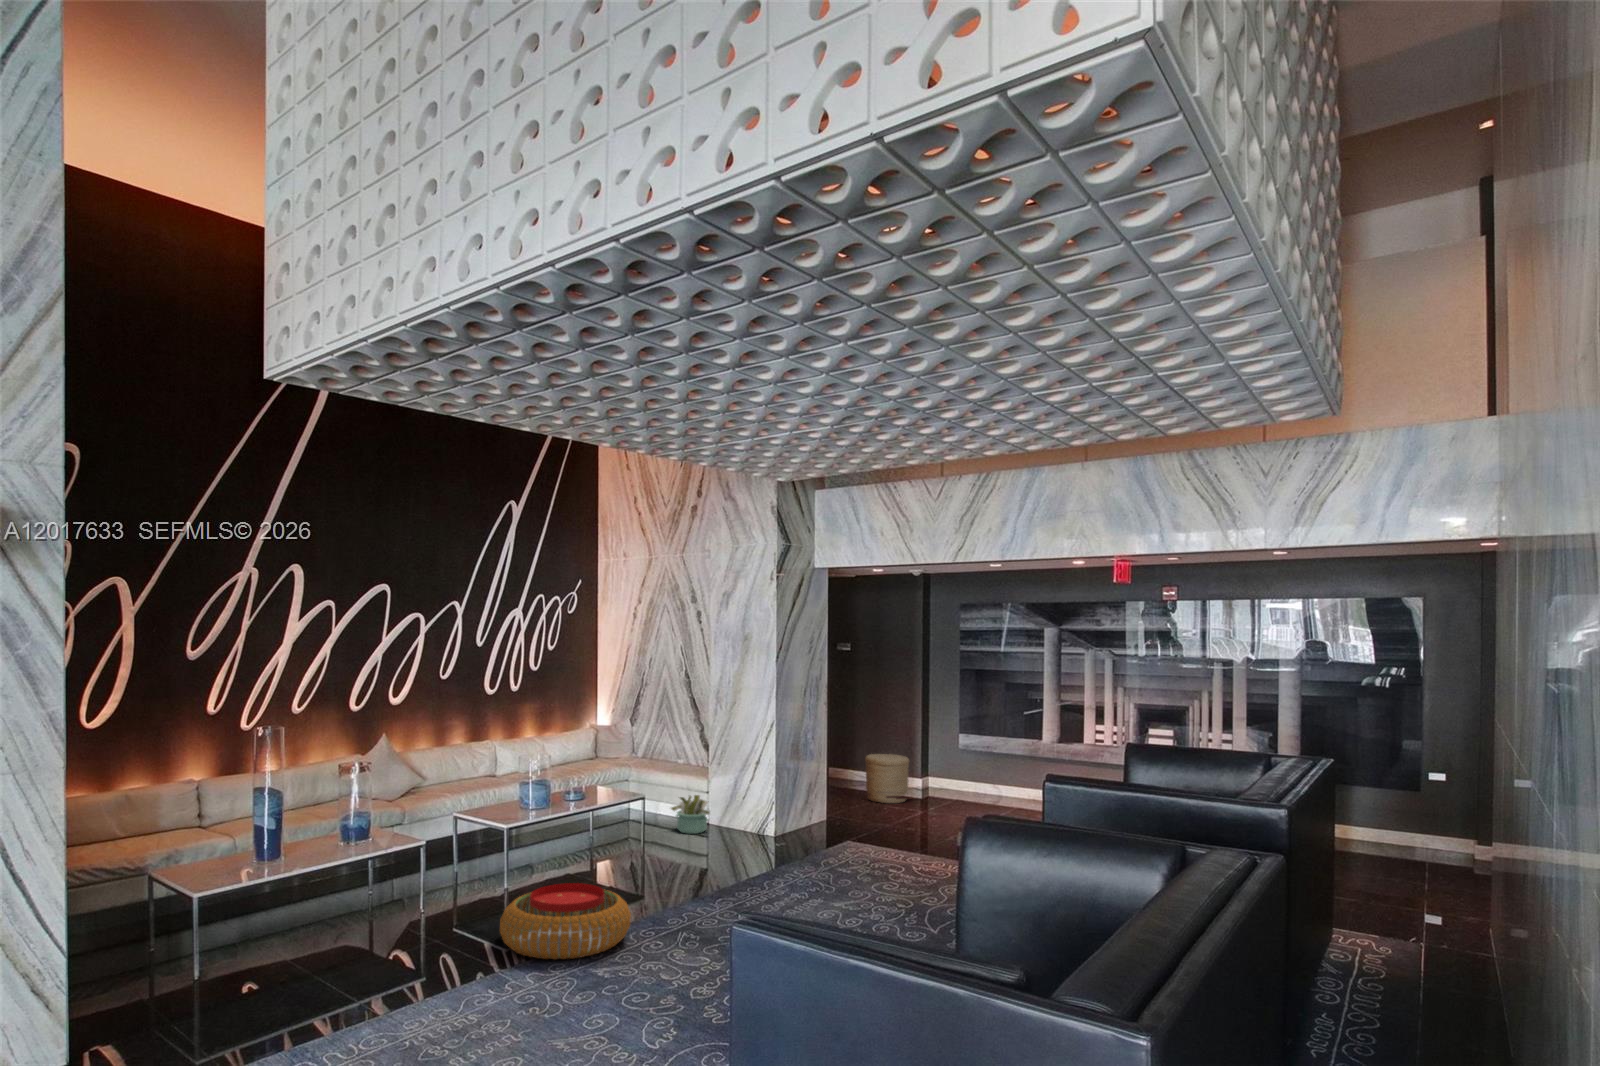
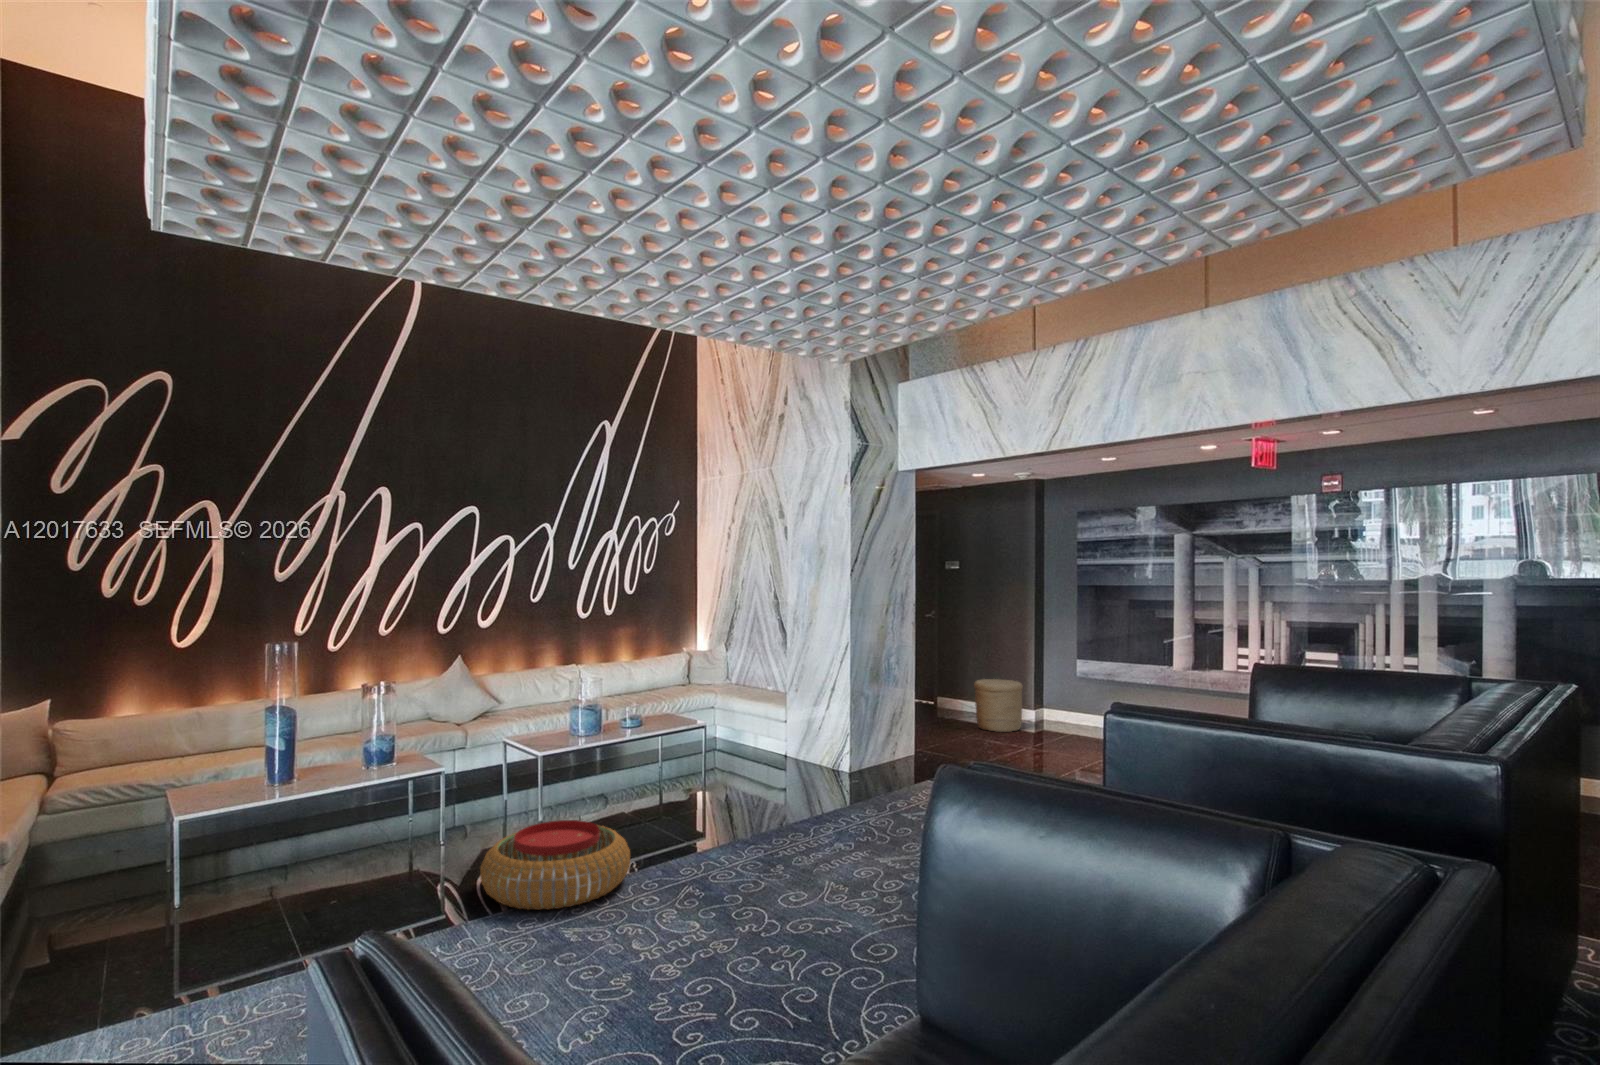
decorative plant: present [671,795,710,834] -> none [747,721,790,762]

